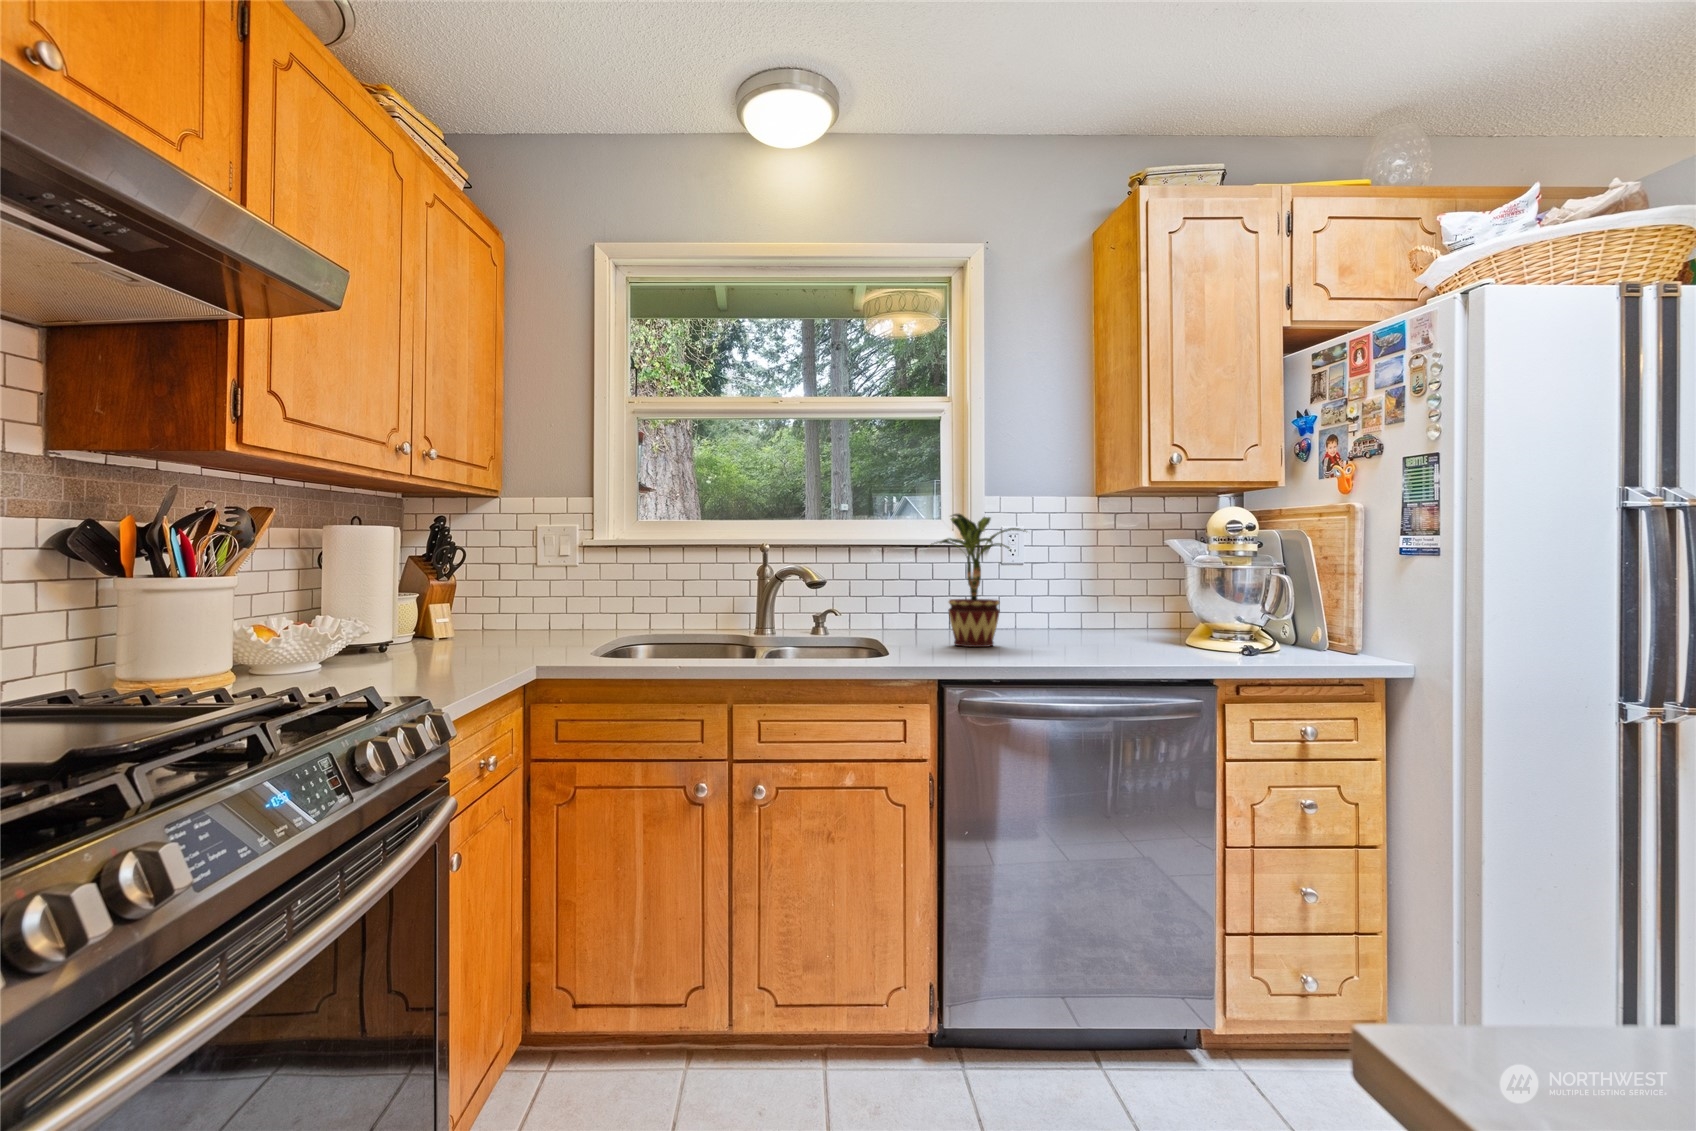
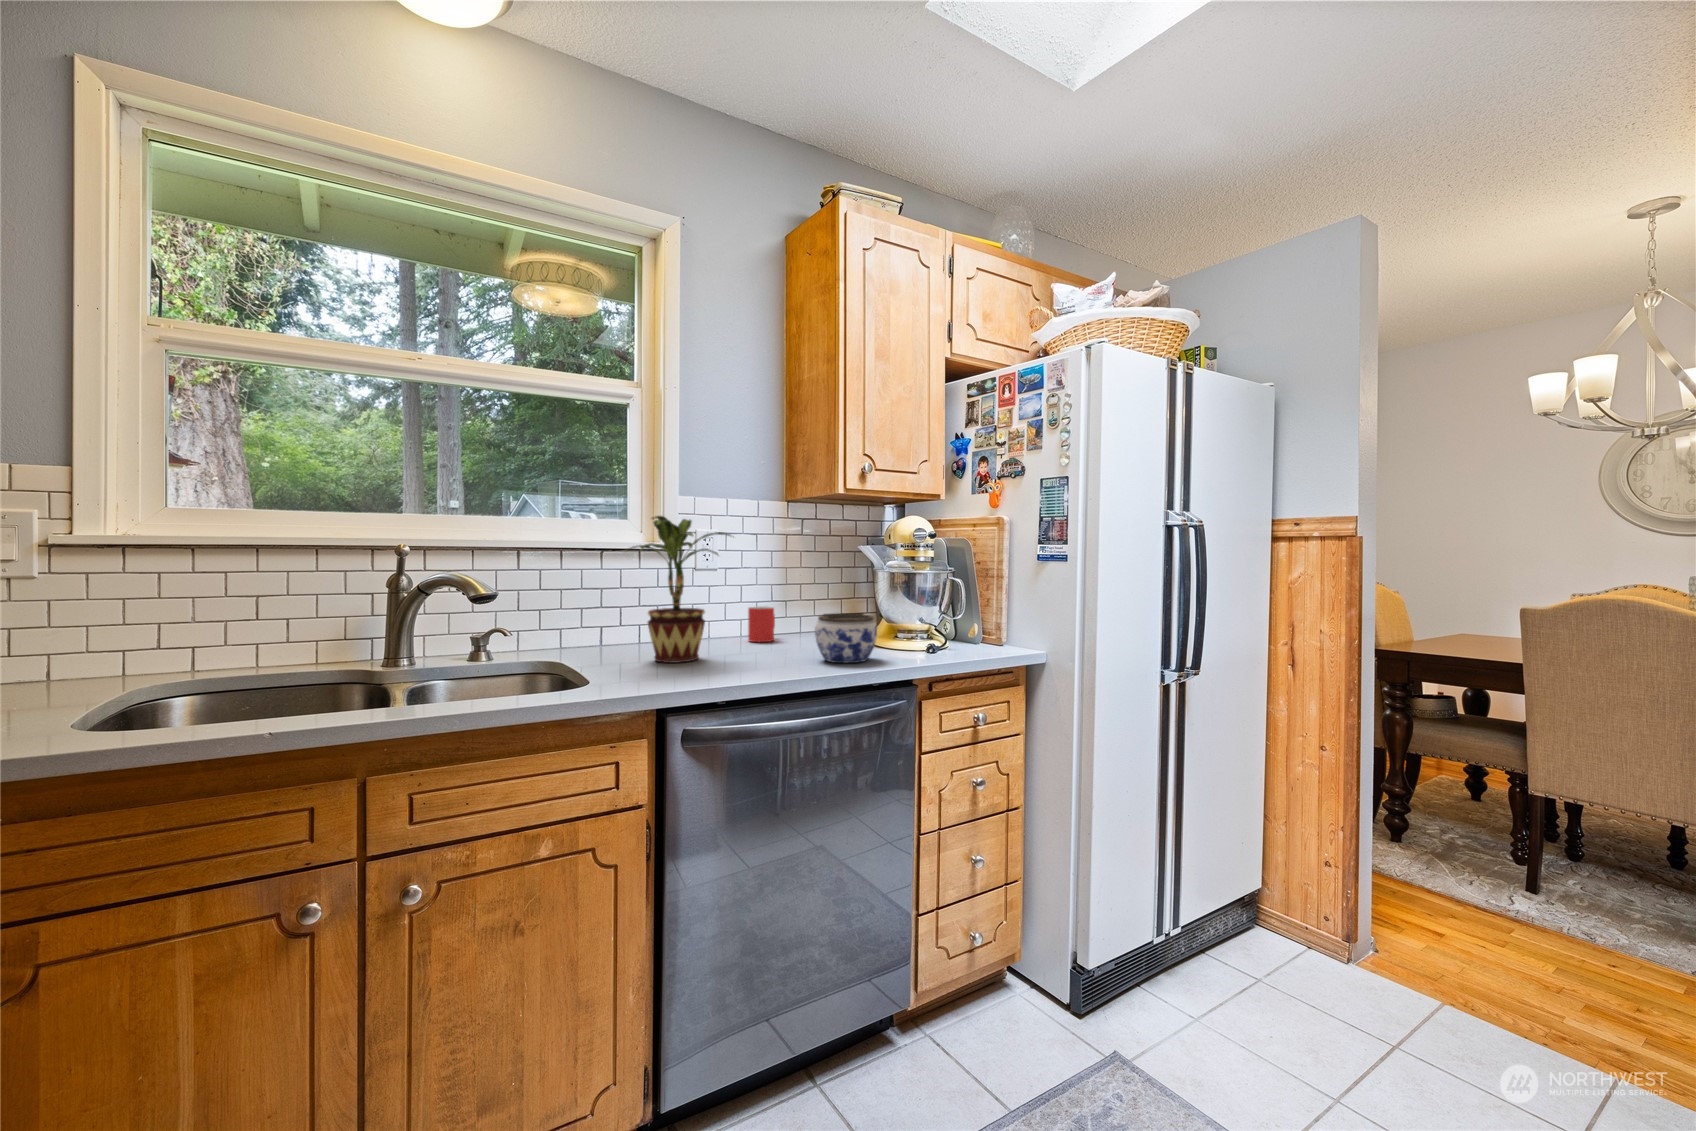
mug: none [1055,604,1085,639] -> present [748,606,775,642]
jar: none [1102,607,1170,657] -> present [815,613,877,663]

